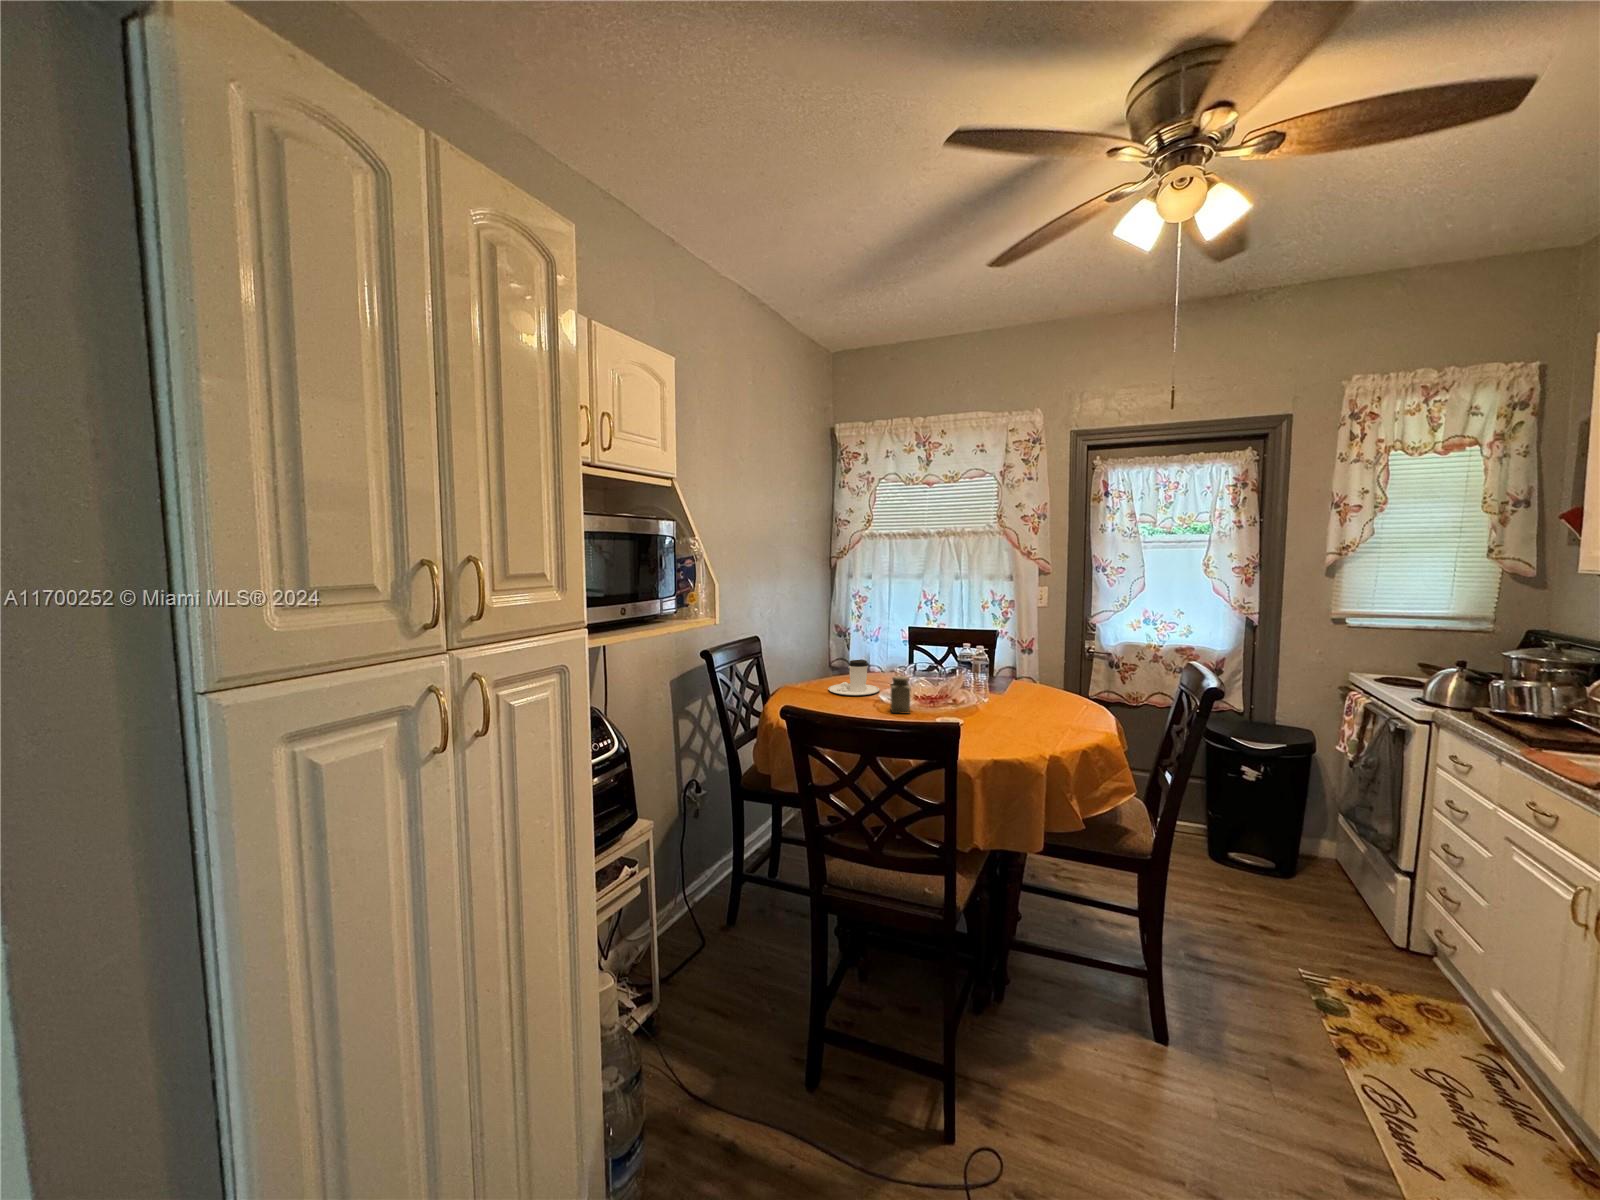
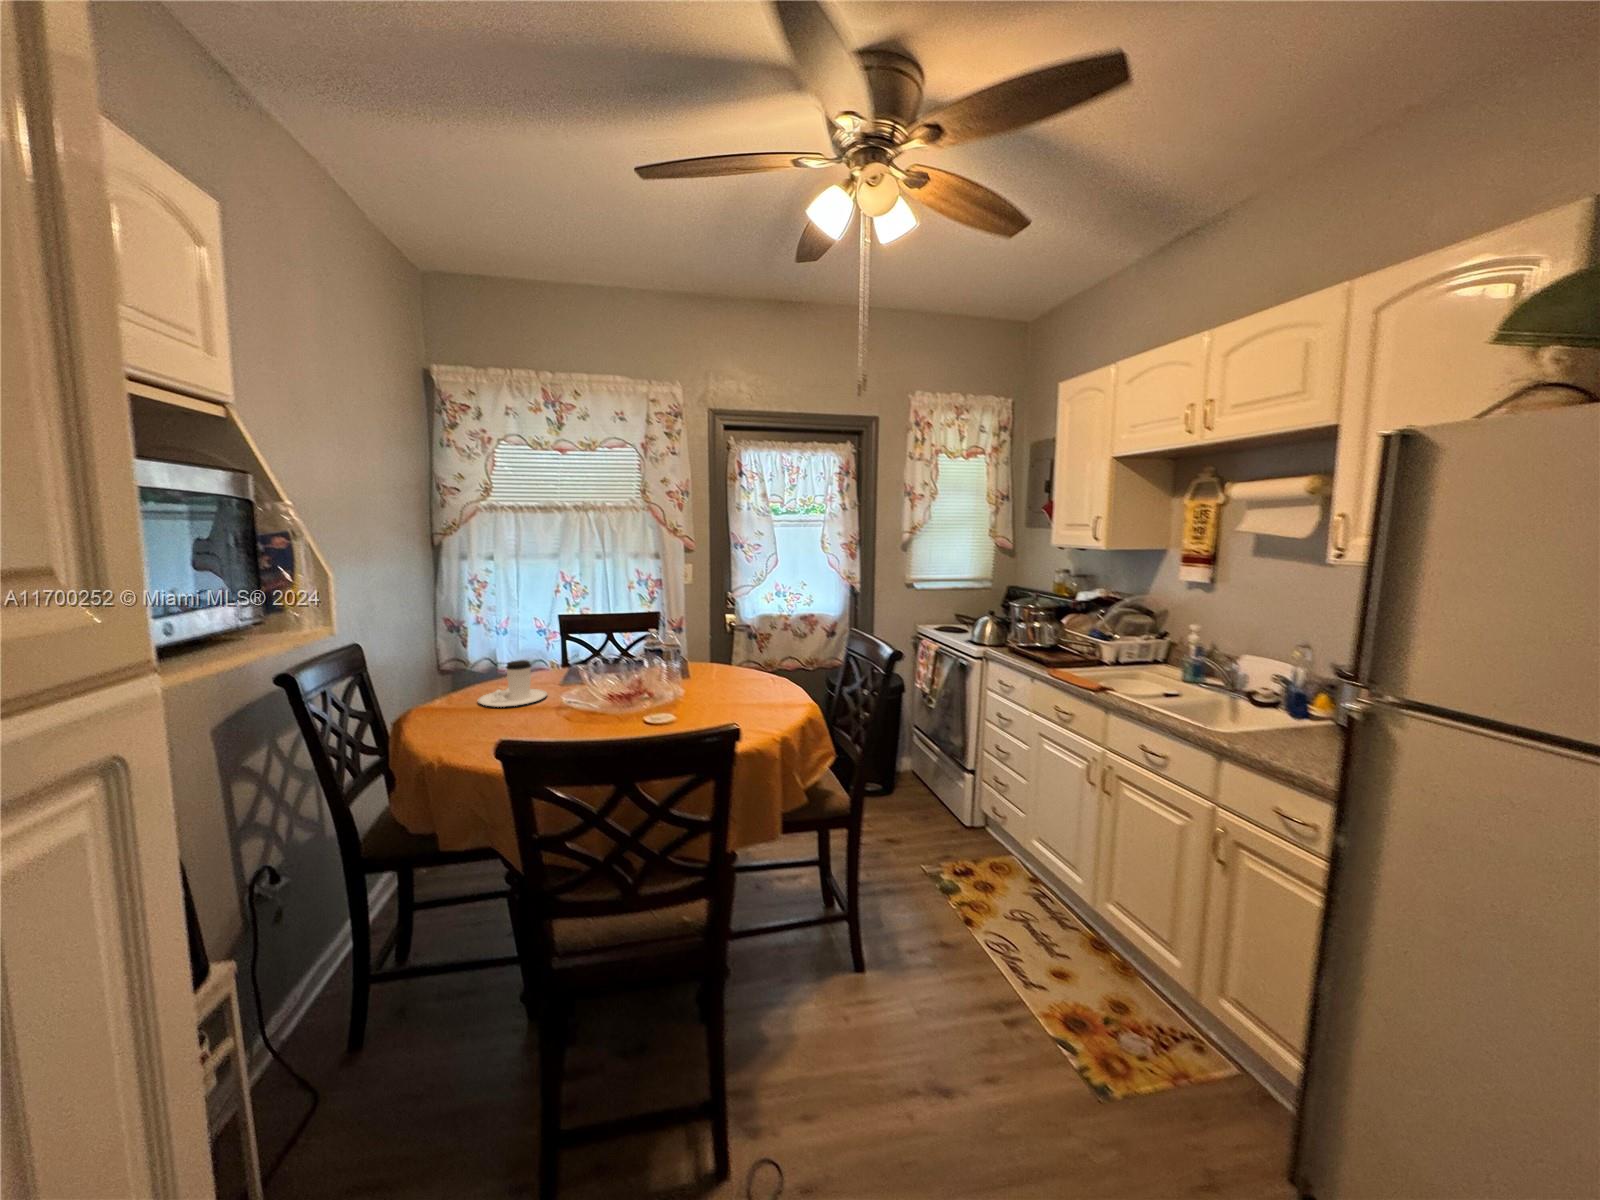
salt shaker: present [890,676,910,713] -> none [574,675,601,721]

